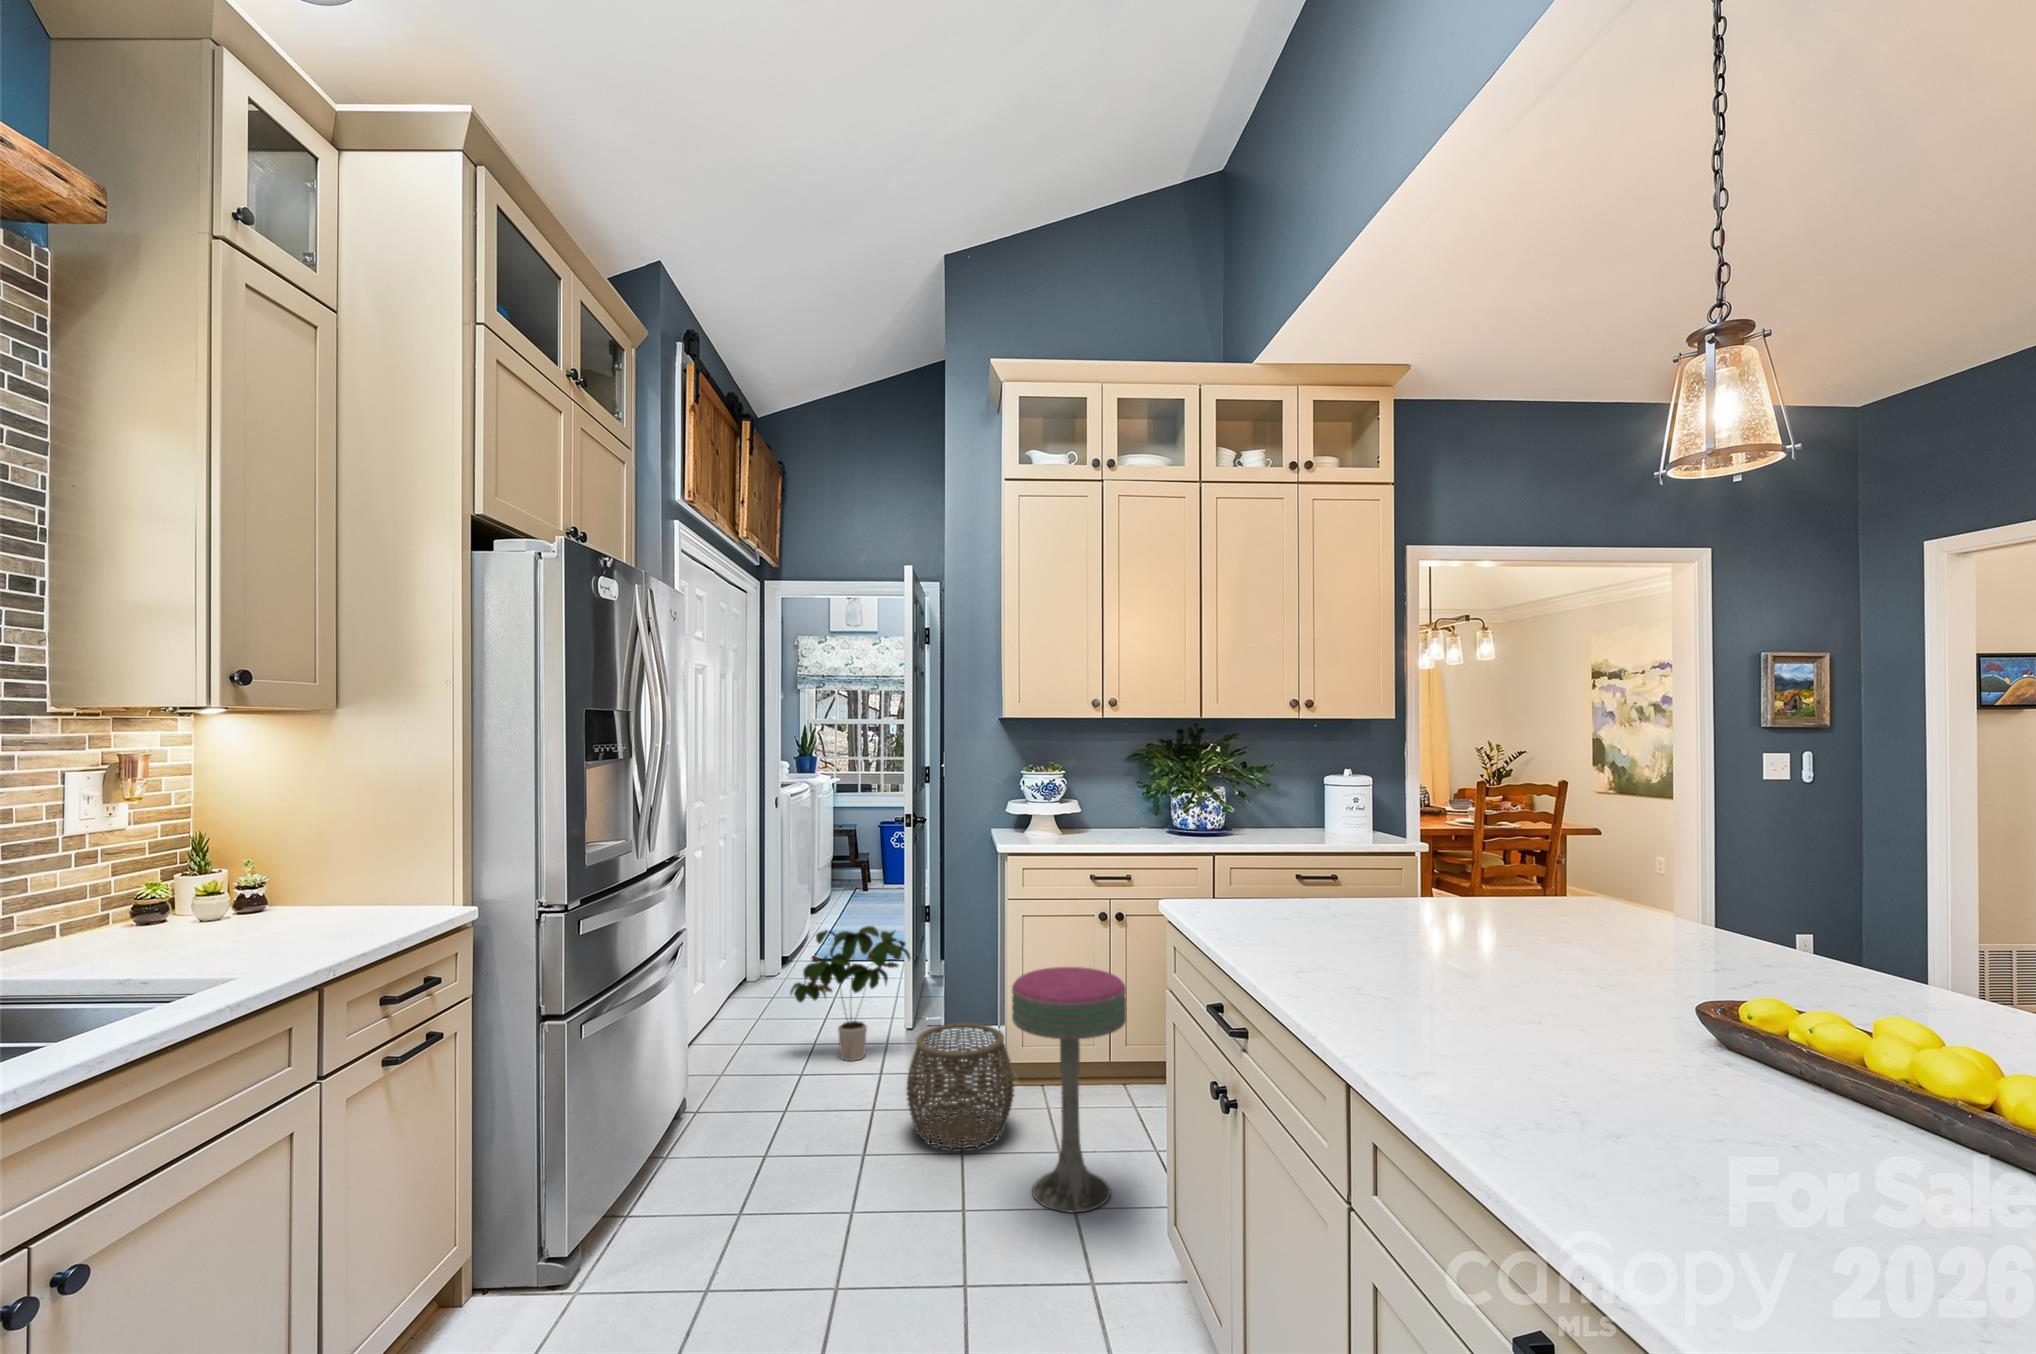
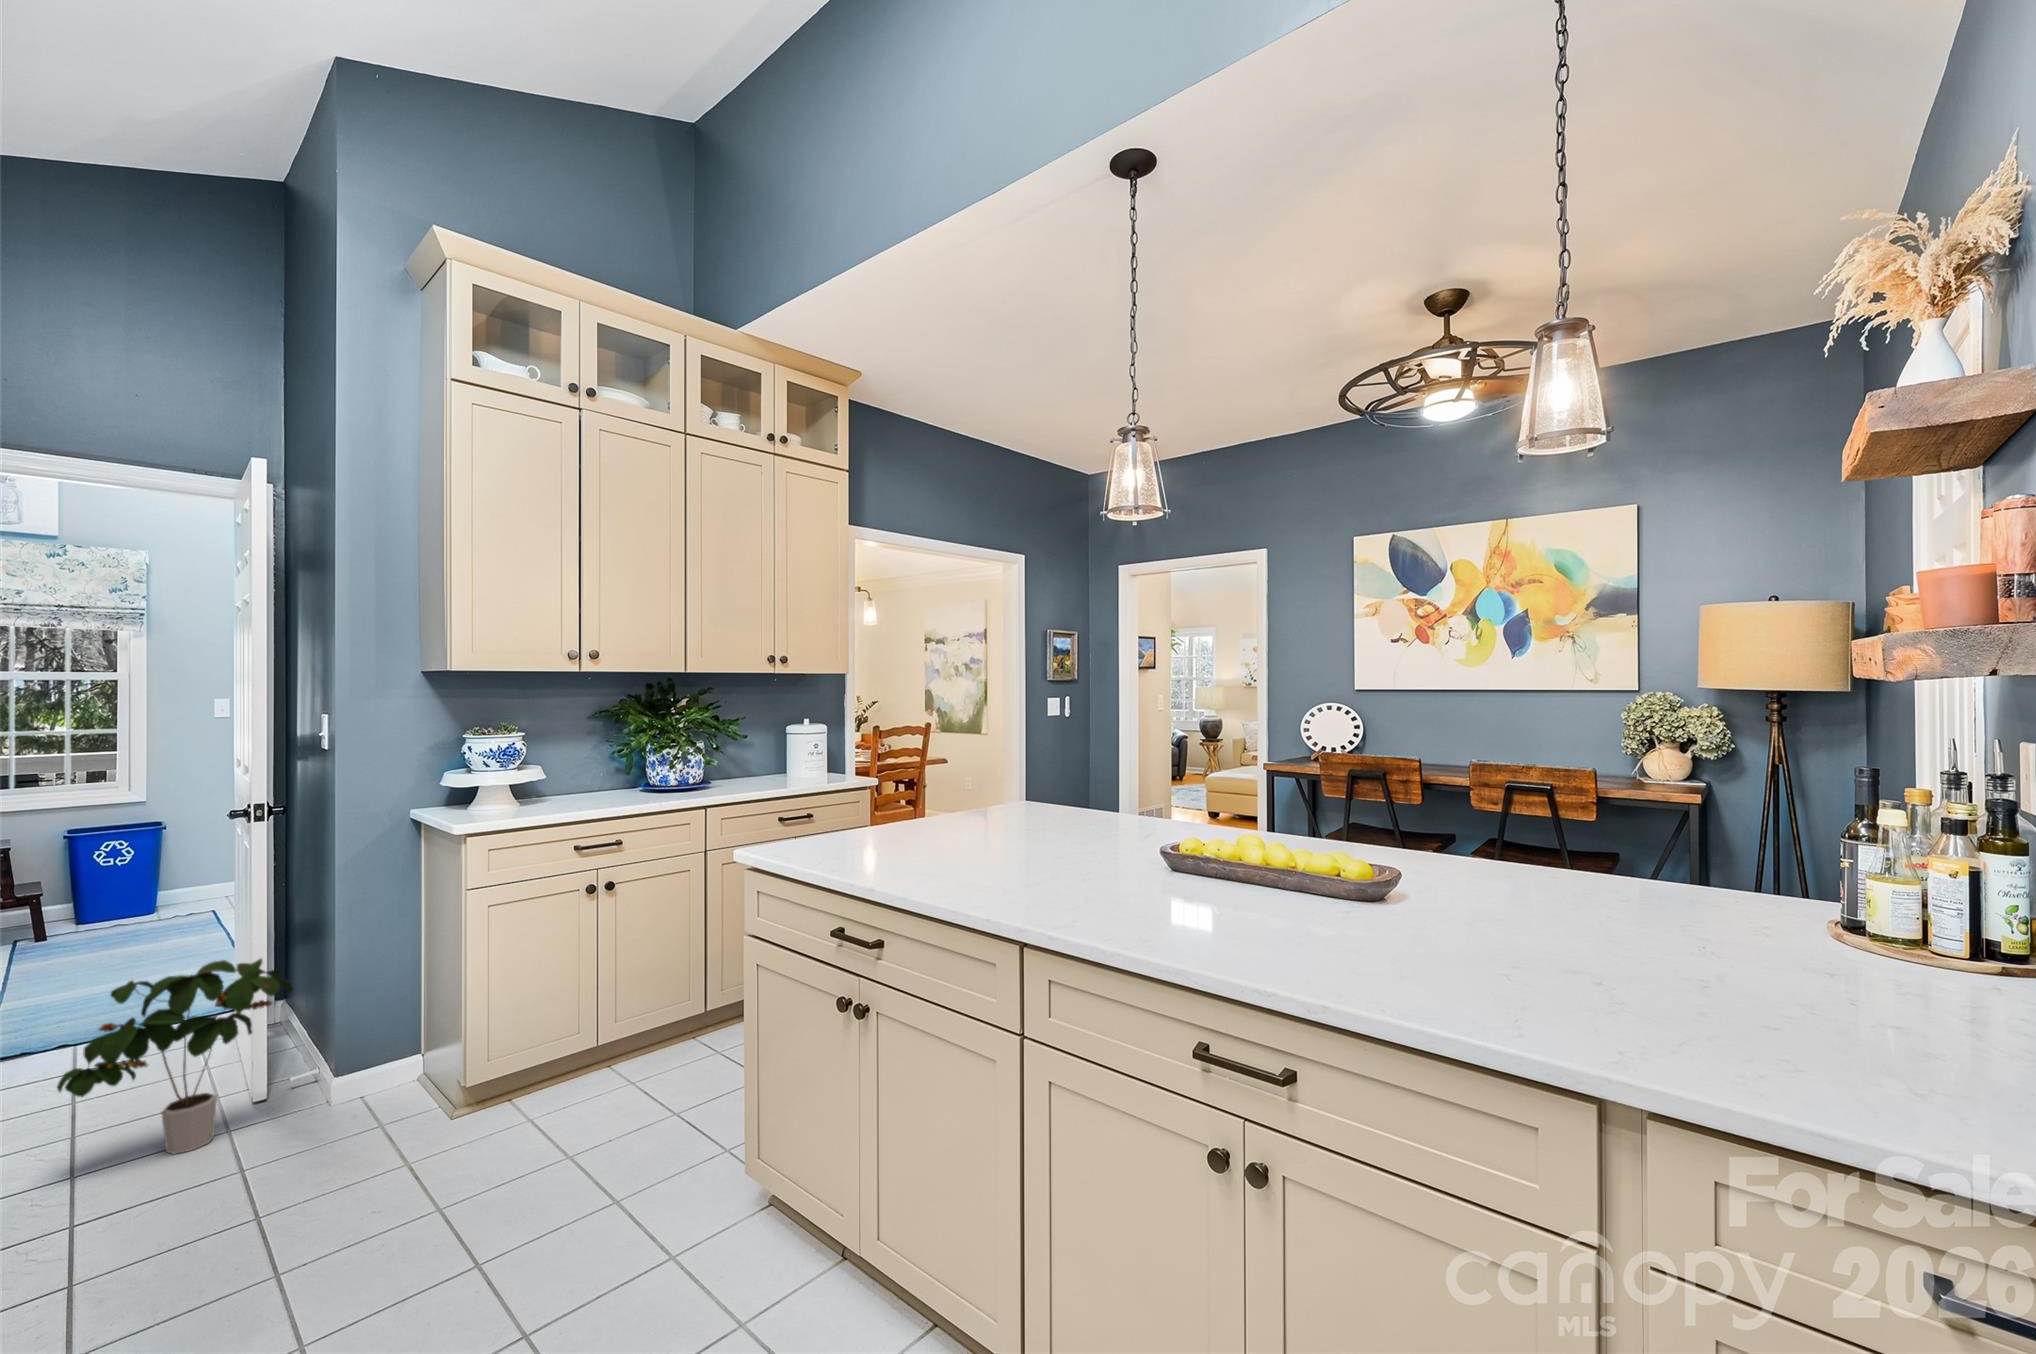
bar stool: present [1012,967,1126,1213] -> none [529,939,671,1213]
woven basket: present [906,1023,1015,1149] -> none [338,1039,503,1208]

